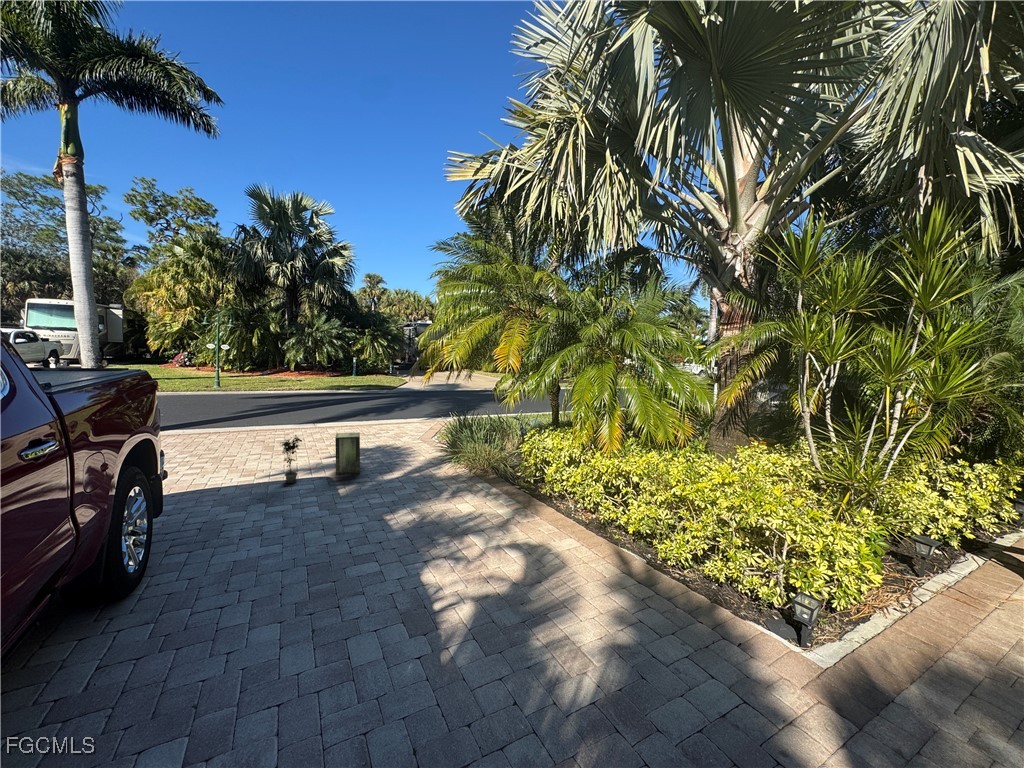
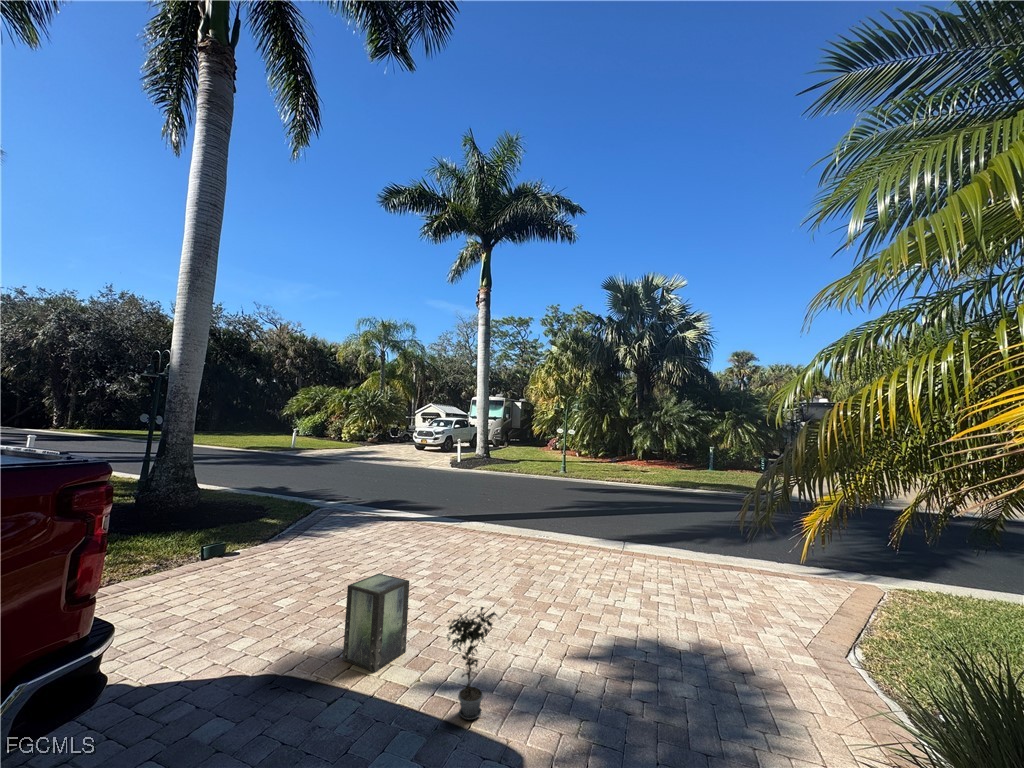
storage box: present [335,432,360,475] -> present [343,573,409,672]

